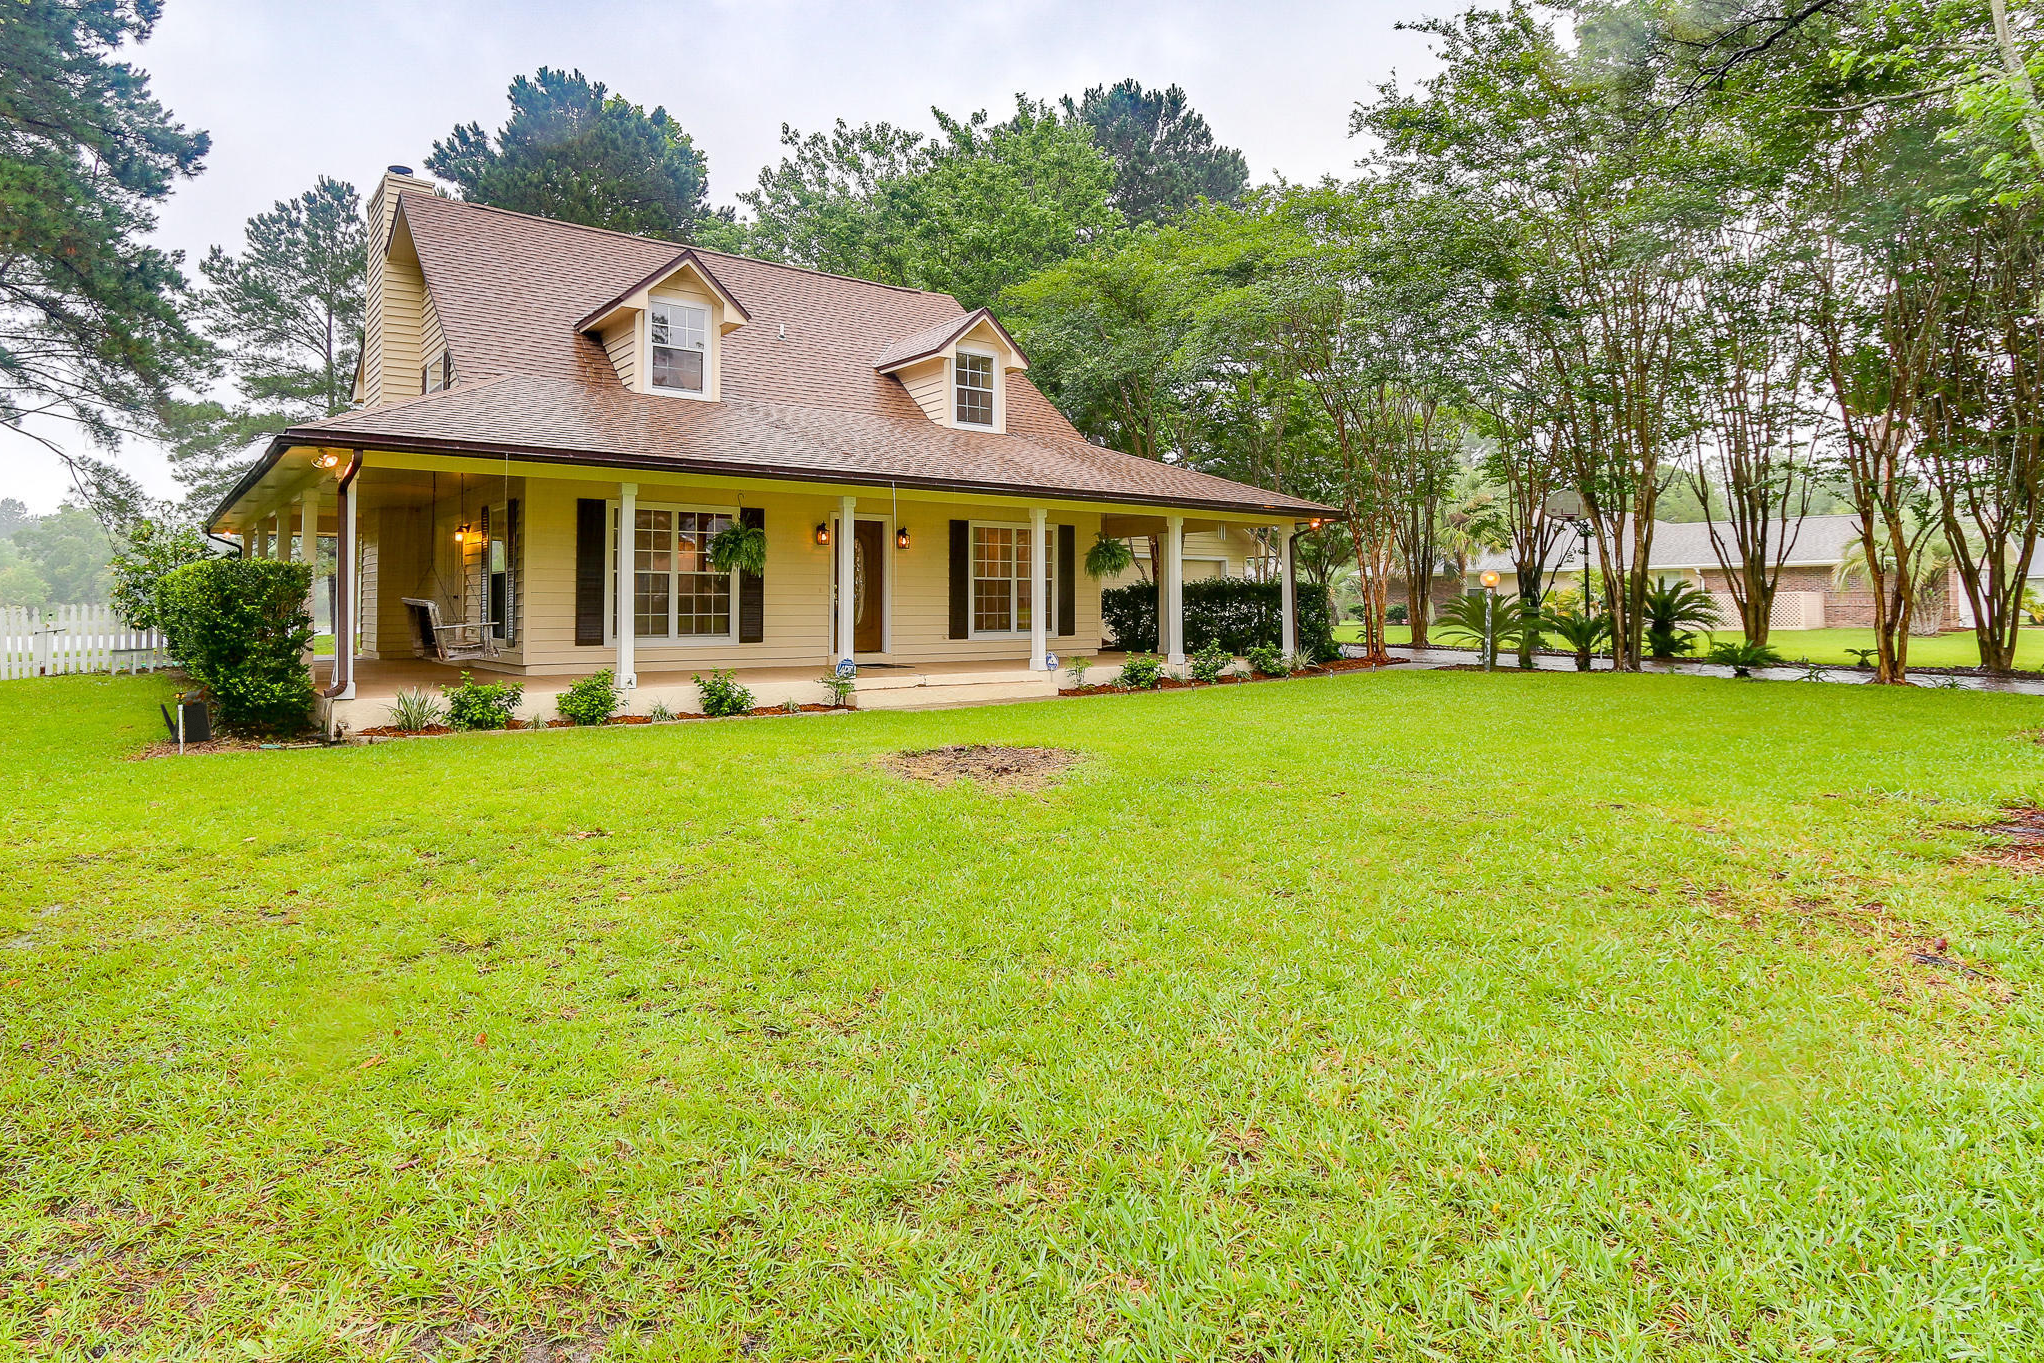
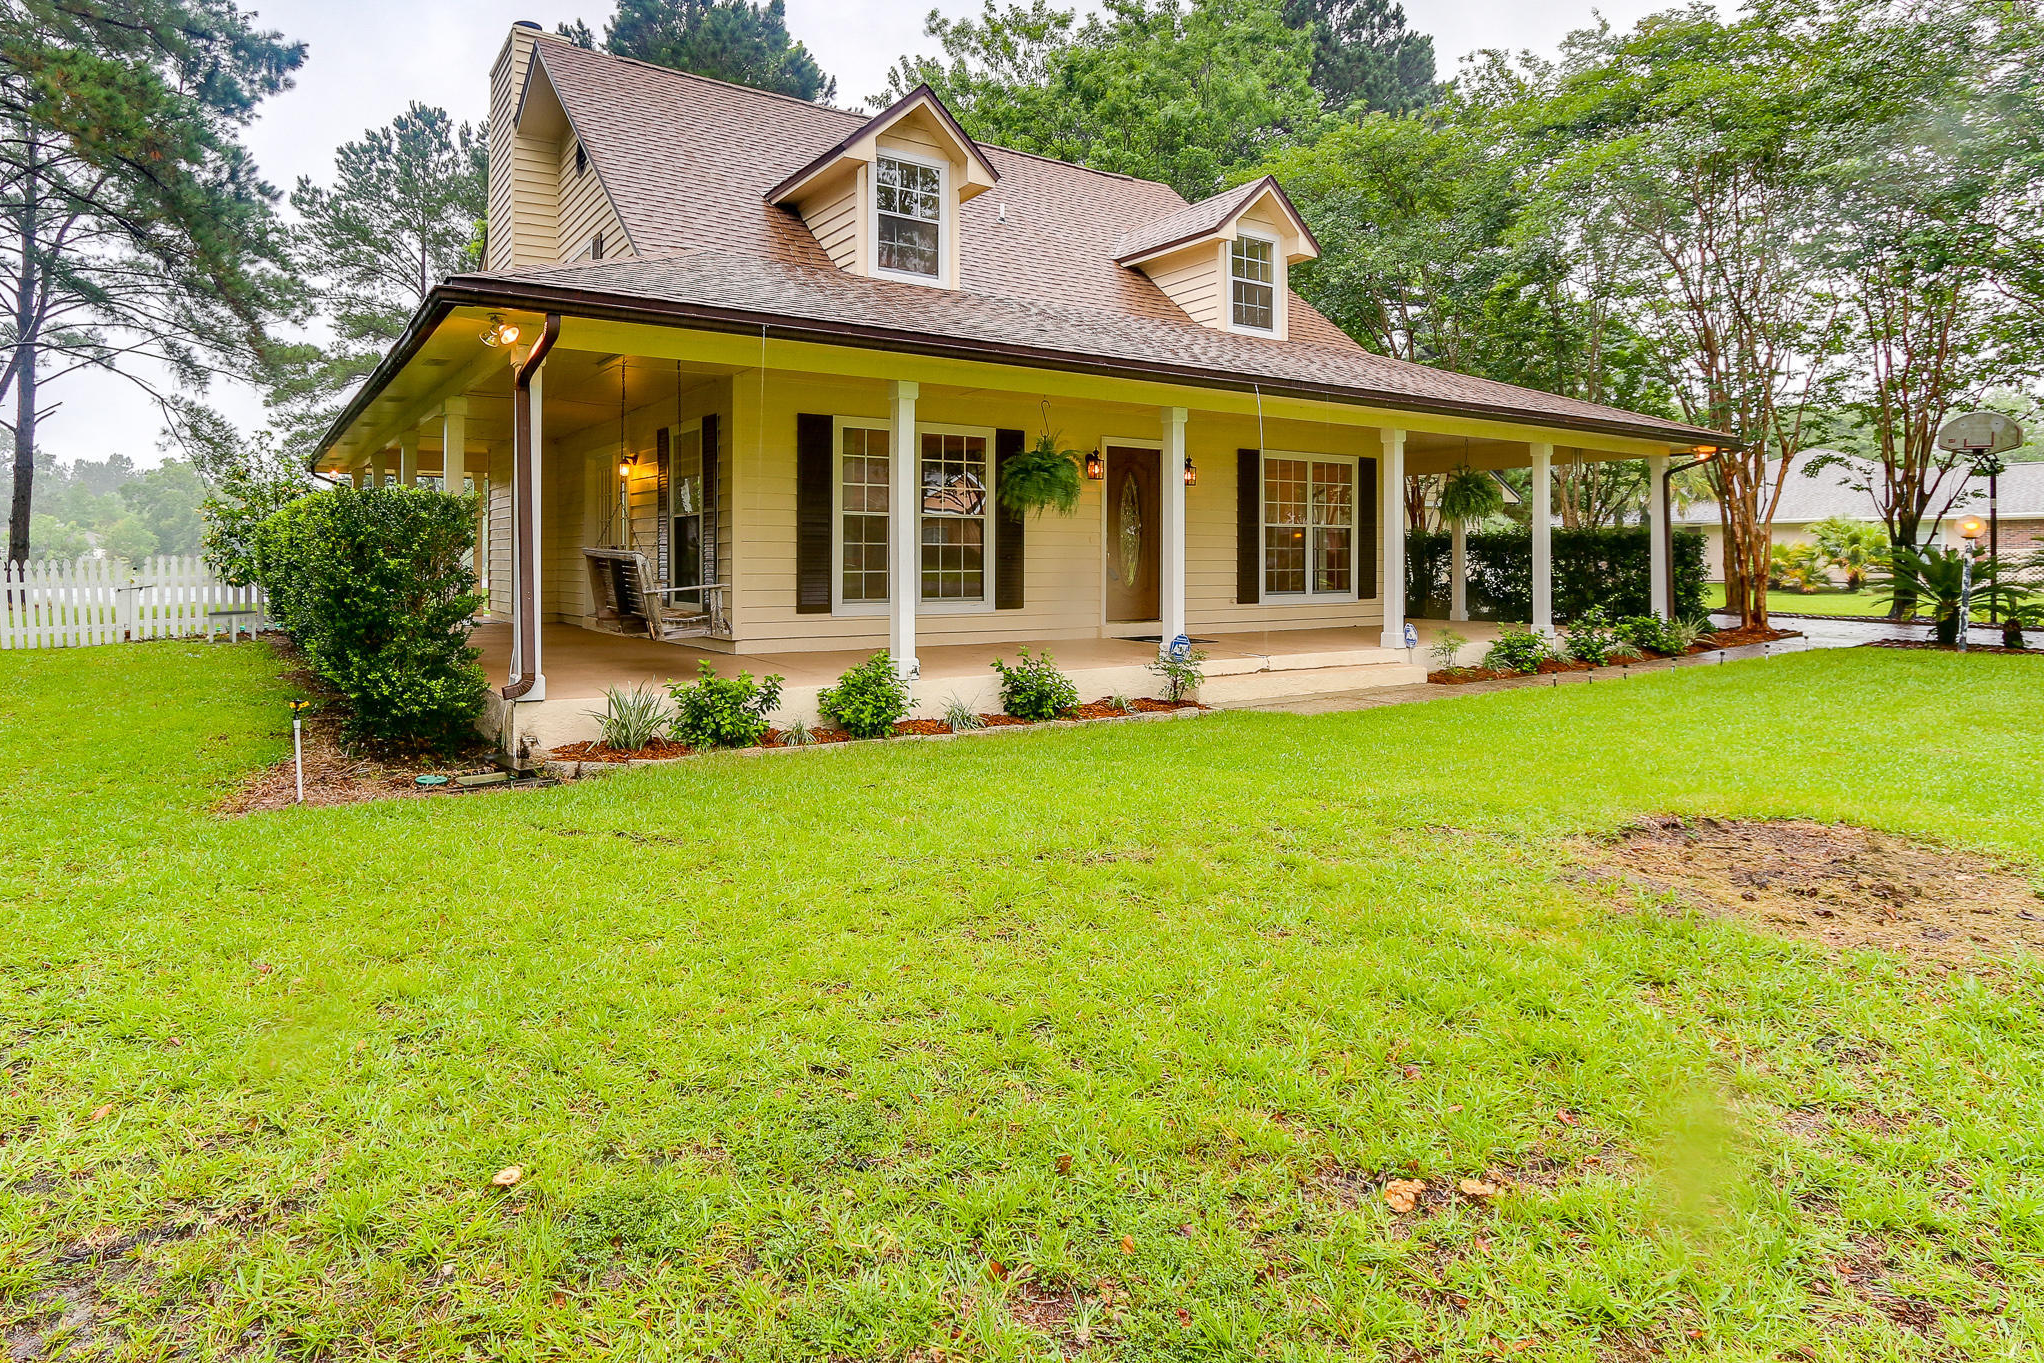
watering can: present [160,686,221,743] -> none [266,675,352,765]

